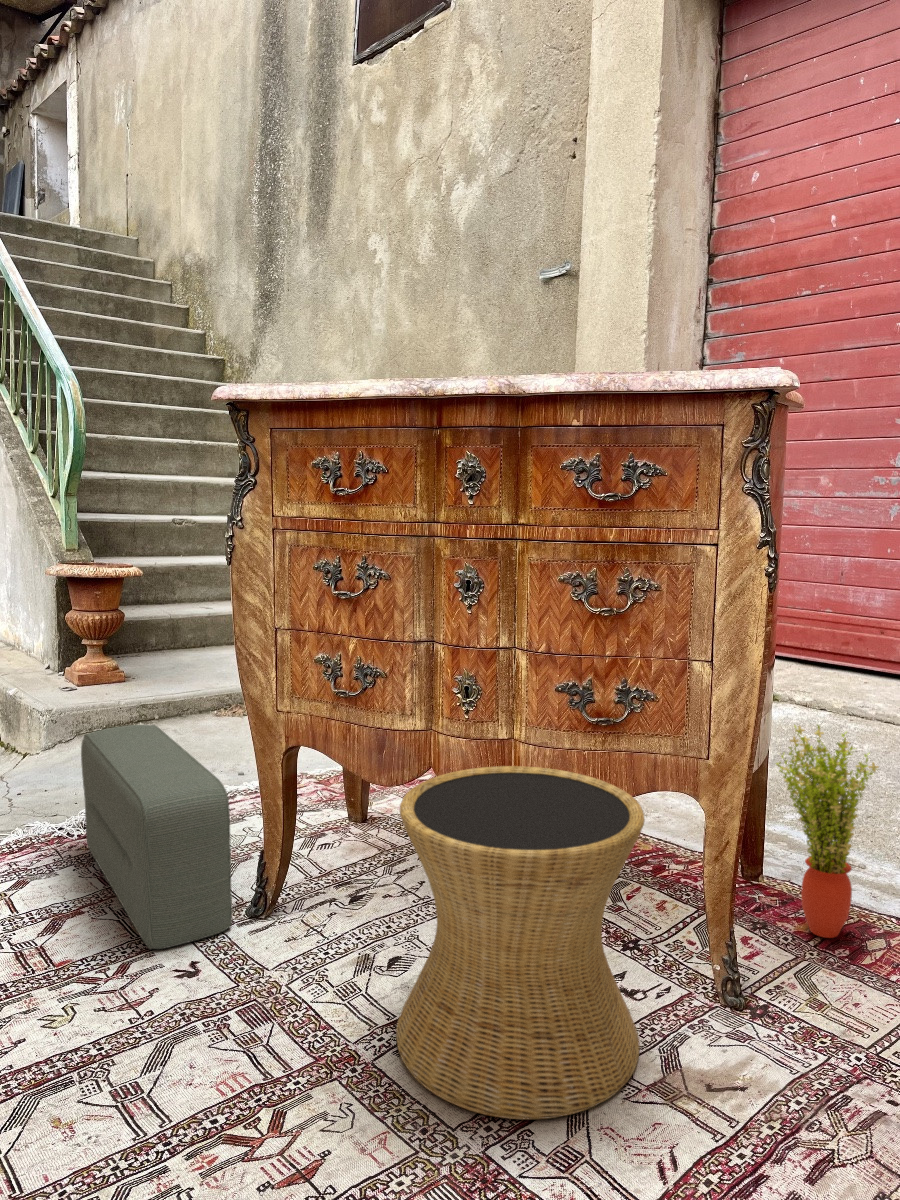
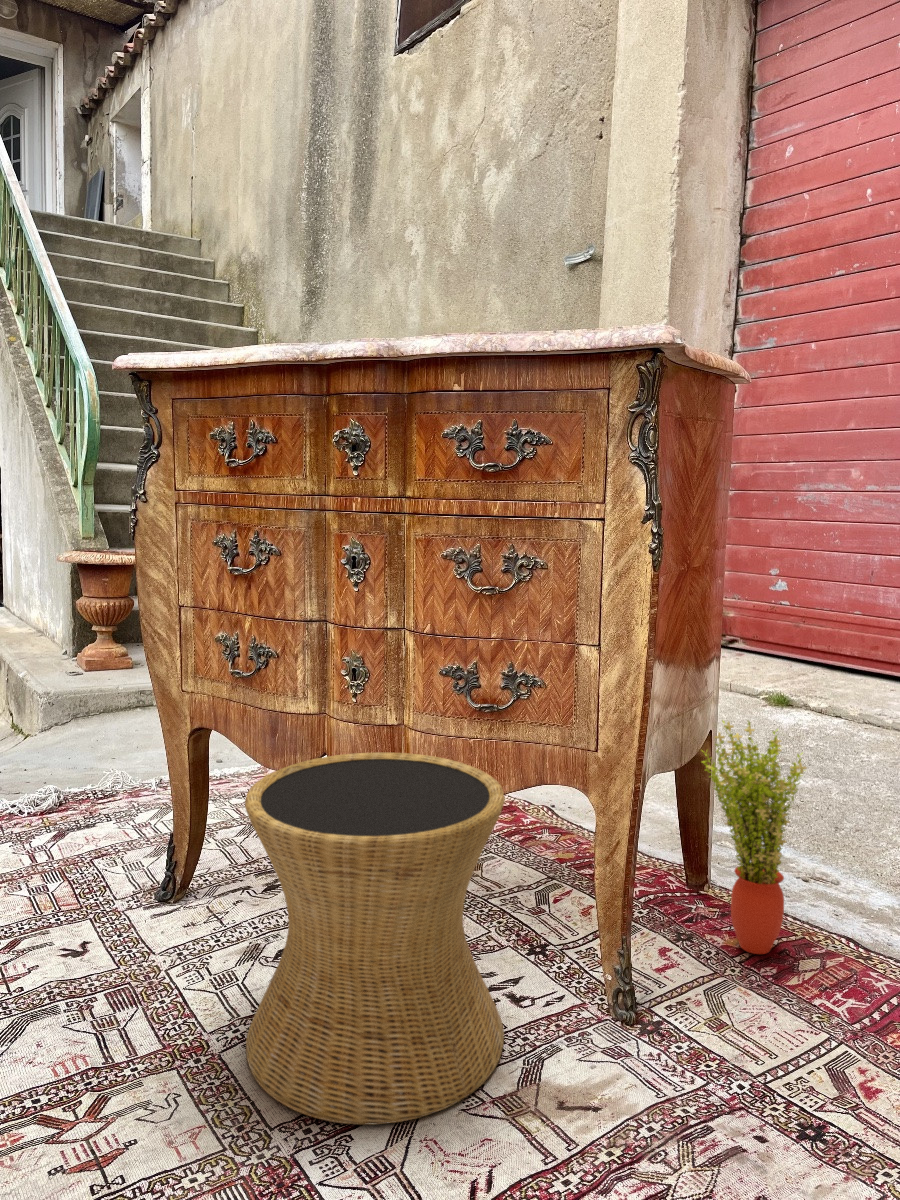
pouf: present [81,725,232,949] -> none [24,706,137,928]

